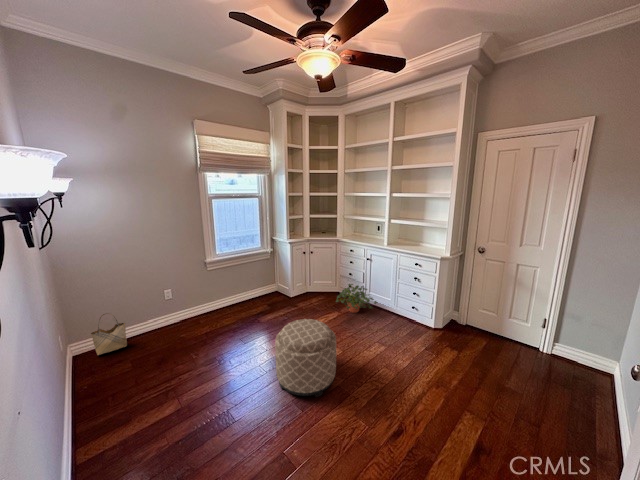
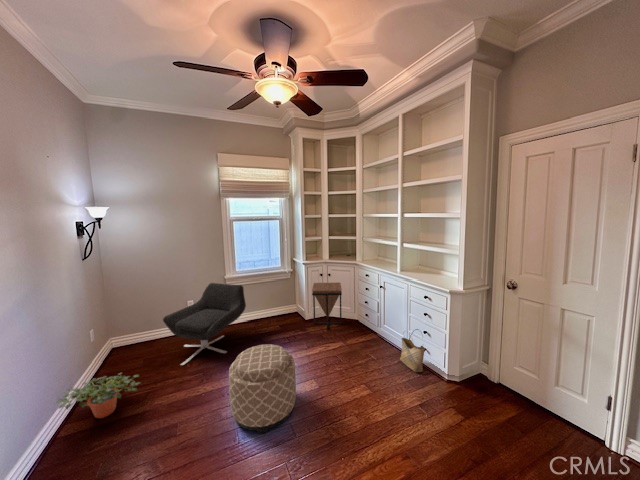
side table: none [299,258,332,303] -> present [312,283,342,330]
lounge chair: none [153,267,241,357] -> present [163,283,246,365]
potted plant: present [336,284,377,313] -> present [56,373,140,418]
woven basket: present [91,314,127,355] -> present [400,329,425,372]

